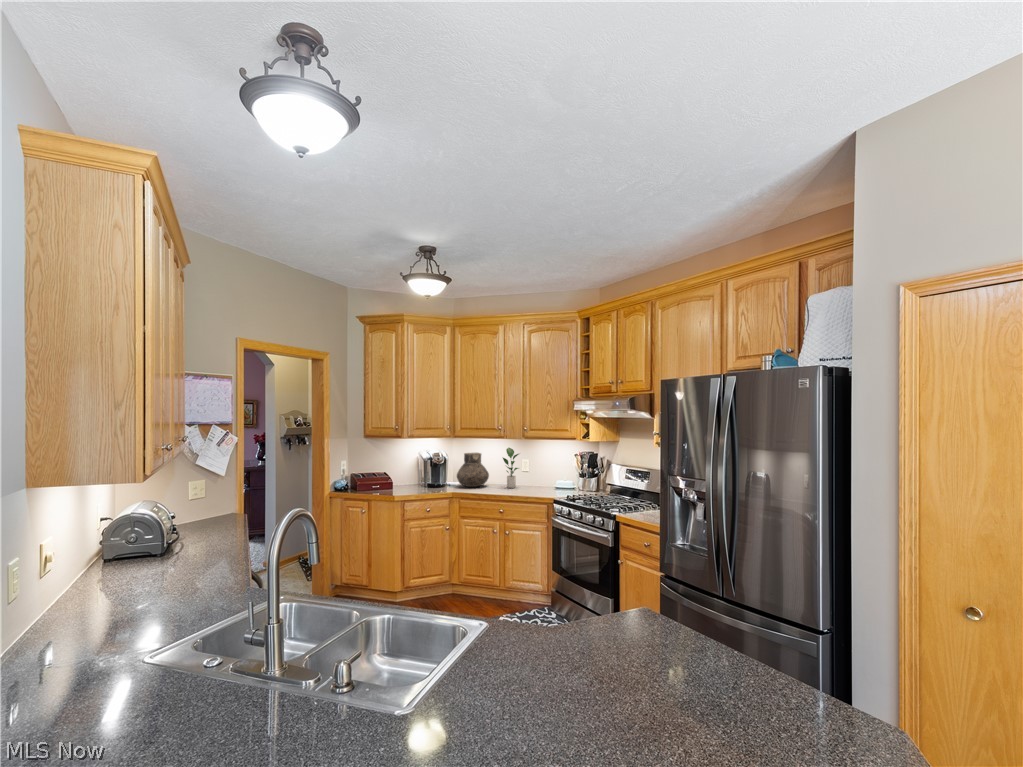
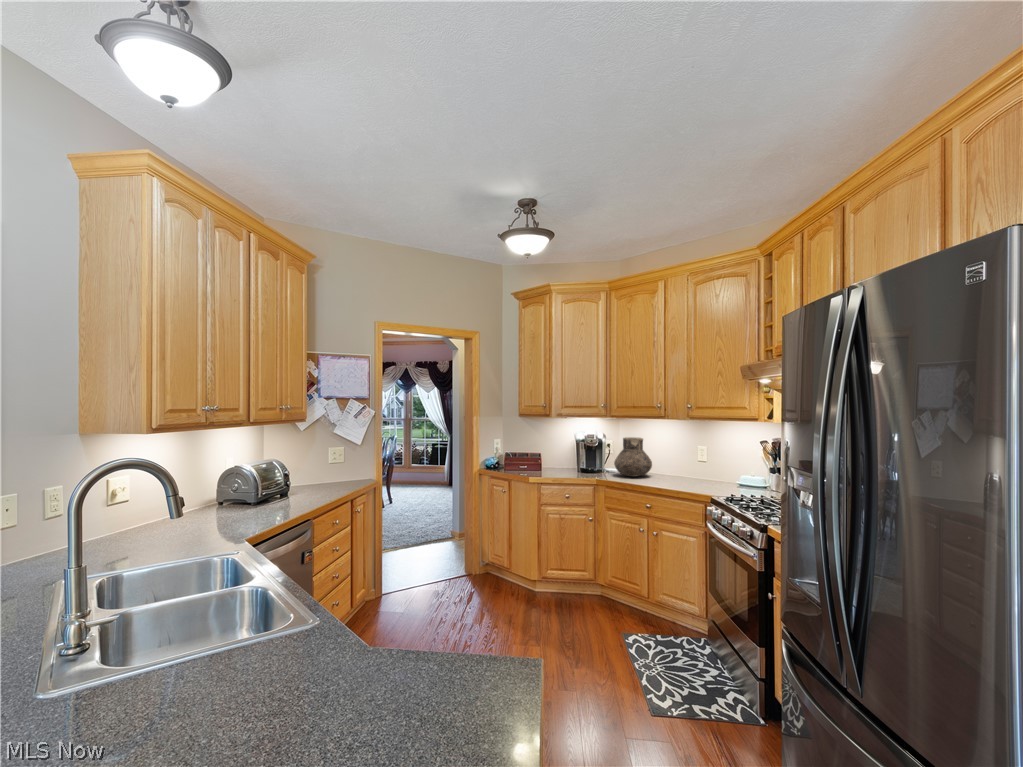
potted plant: present [503,448,519,488] -> none [663,433,687,482]

